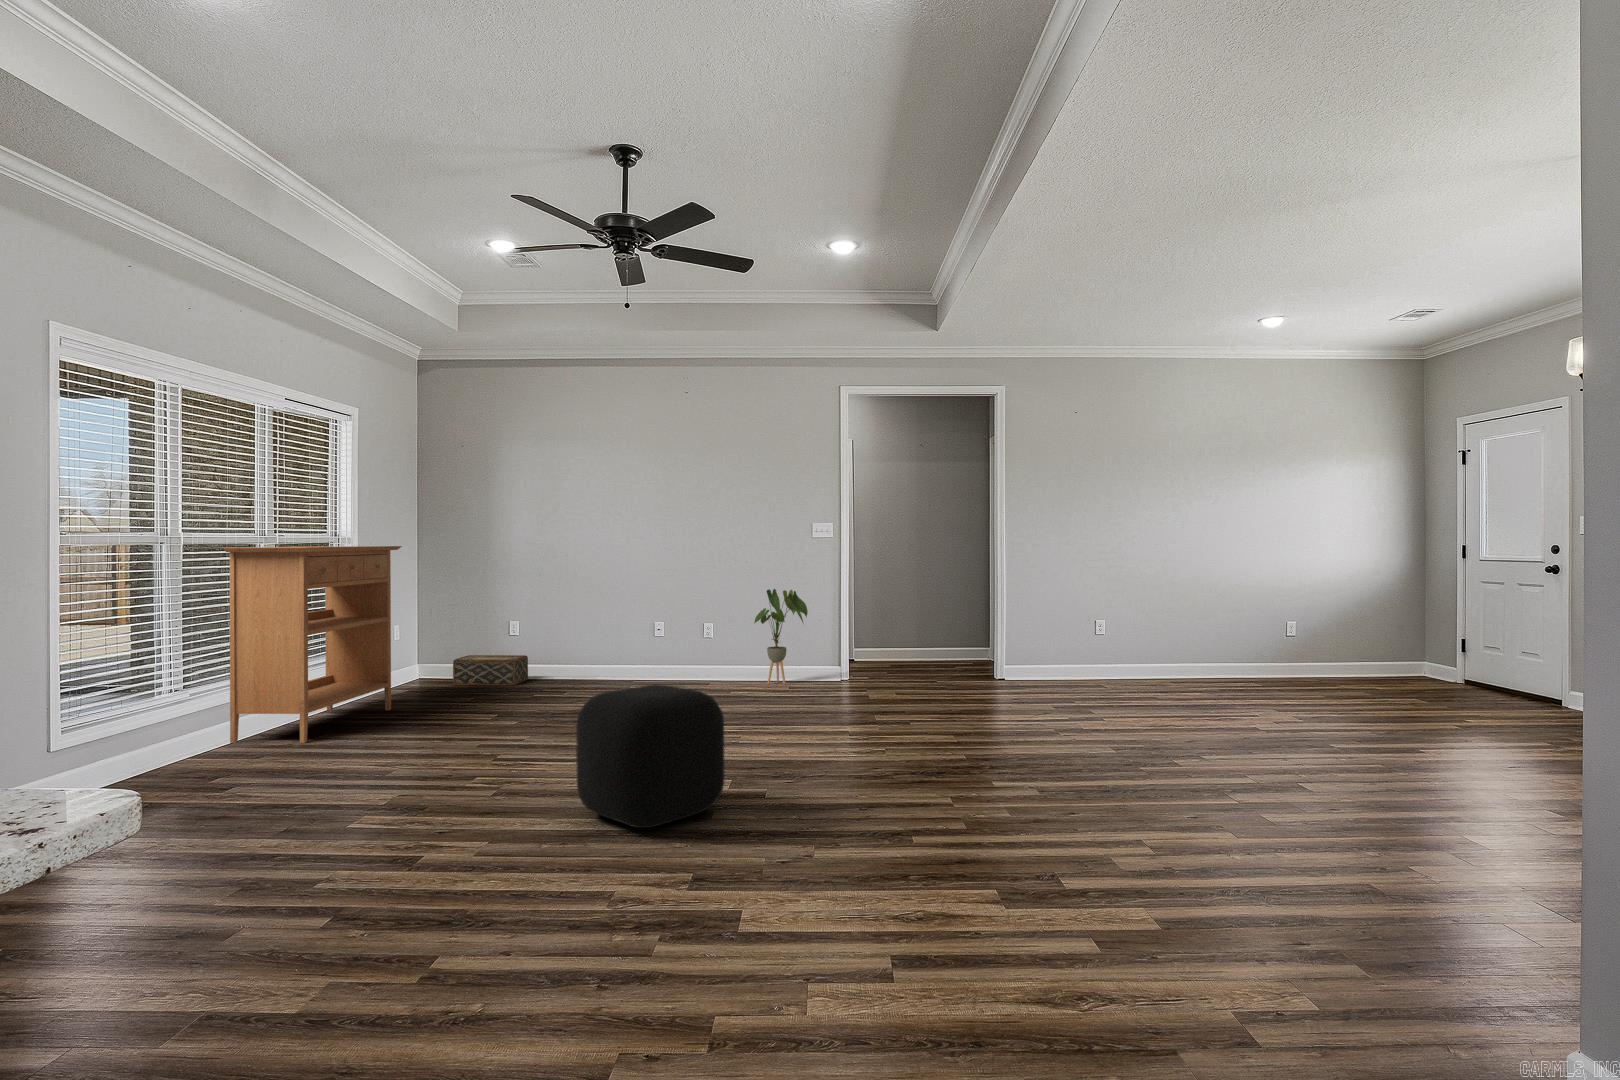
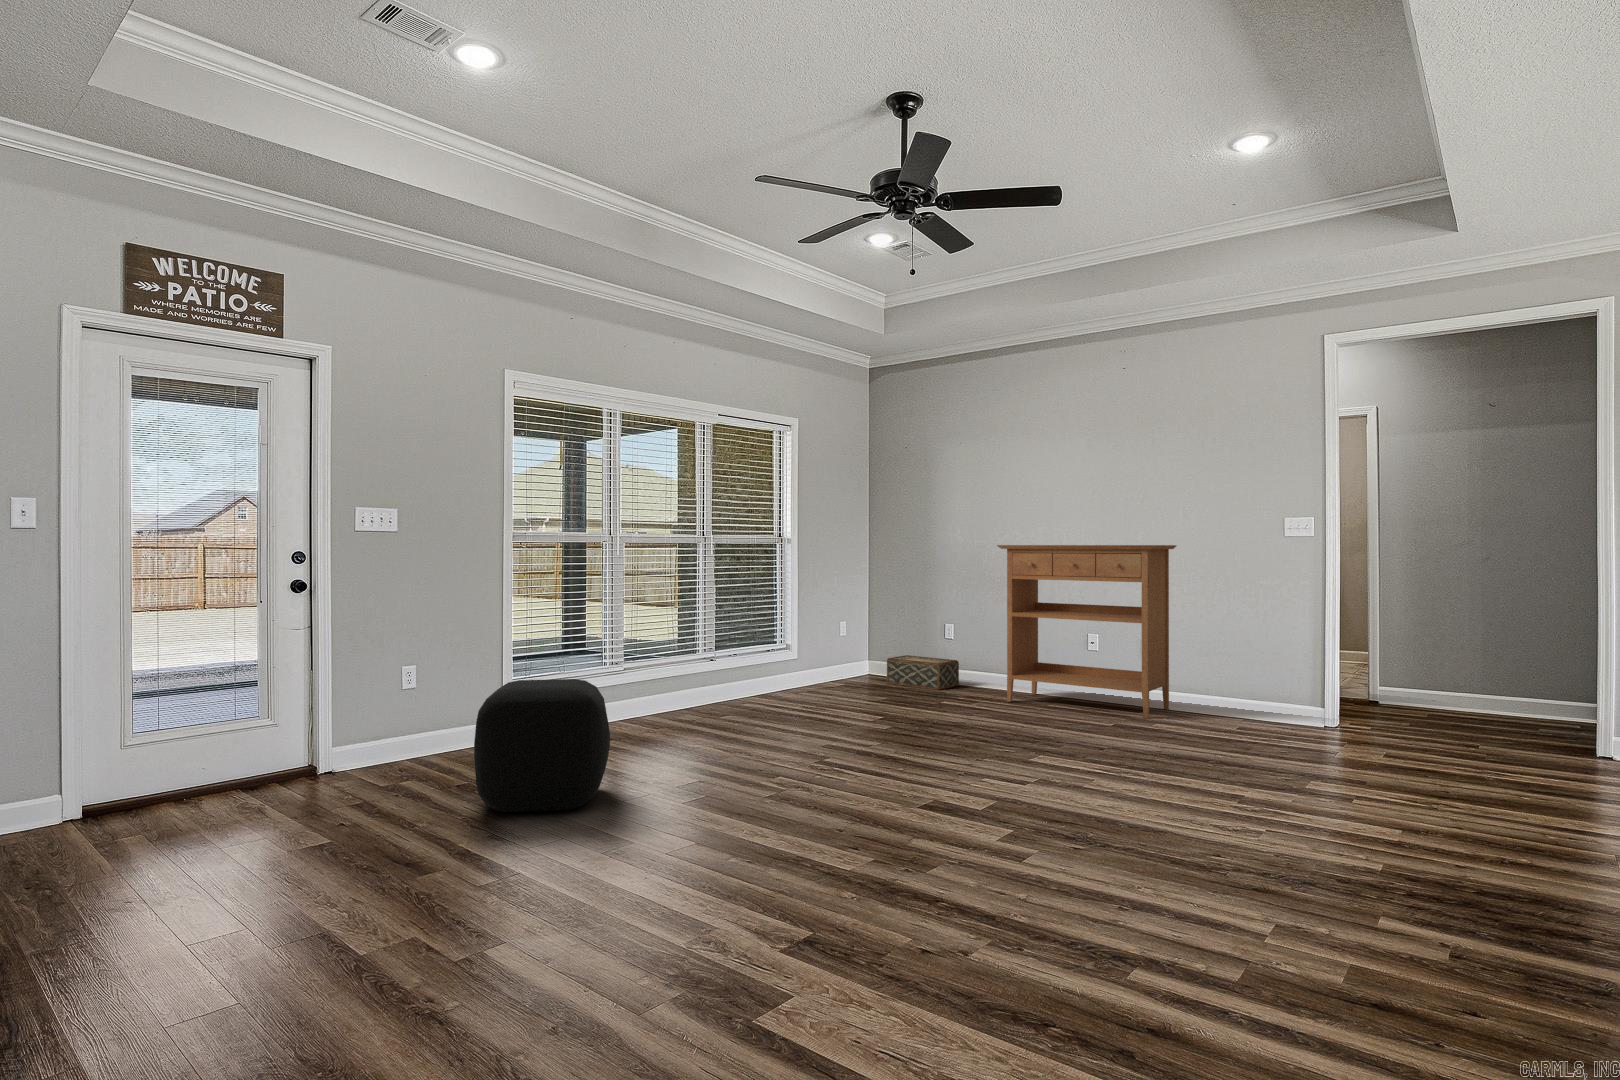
console table: present [223,546,402,743] -> present [997,545,1176,718]
house plant: present [754,589,808,684] -> none [1193,602,1270,725]
ottoman: present [576,685,725,828] -> present [474,679,610,812]

